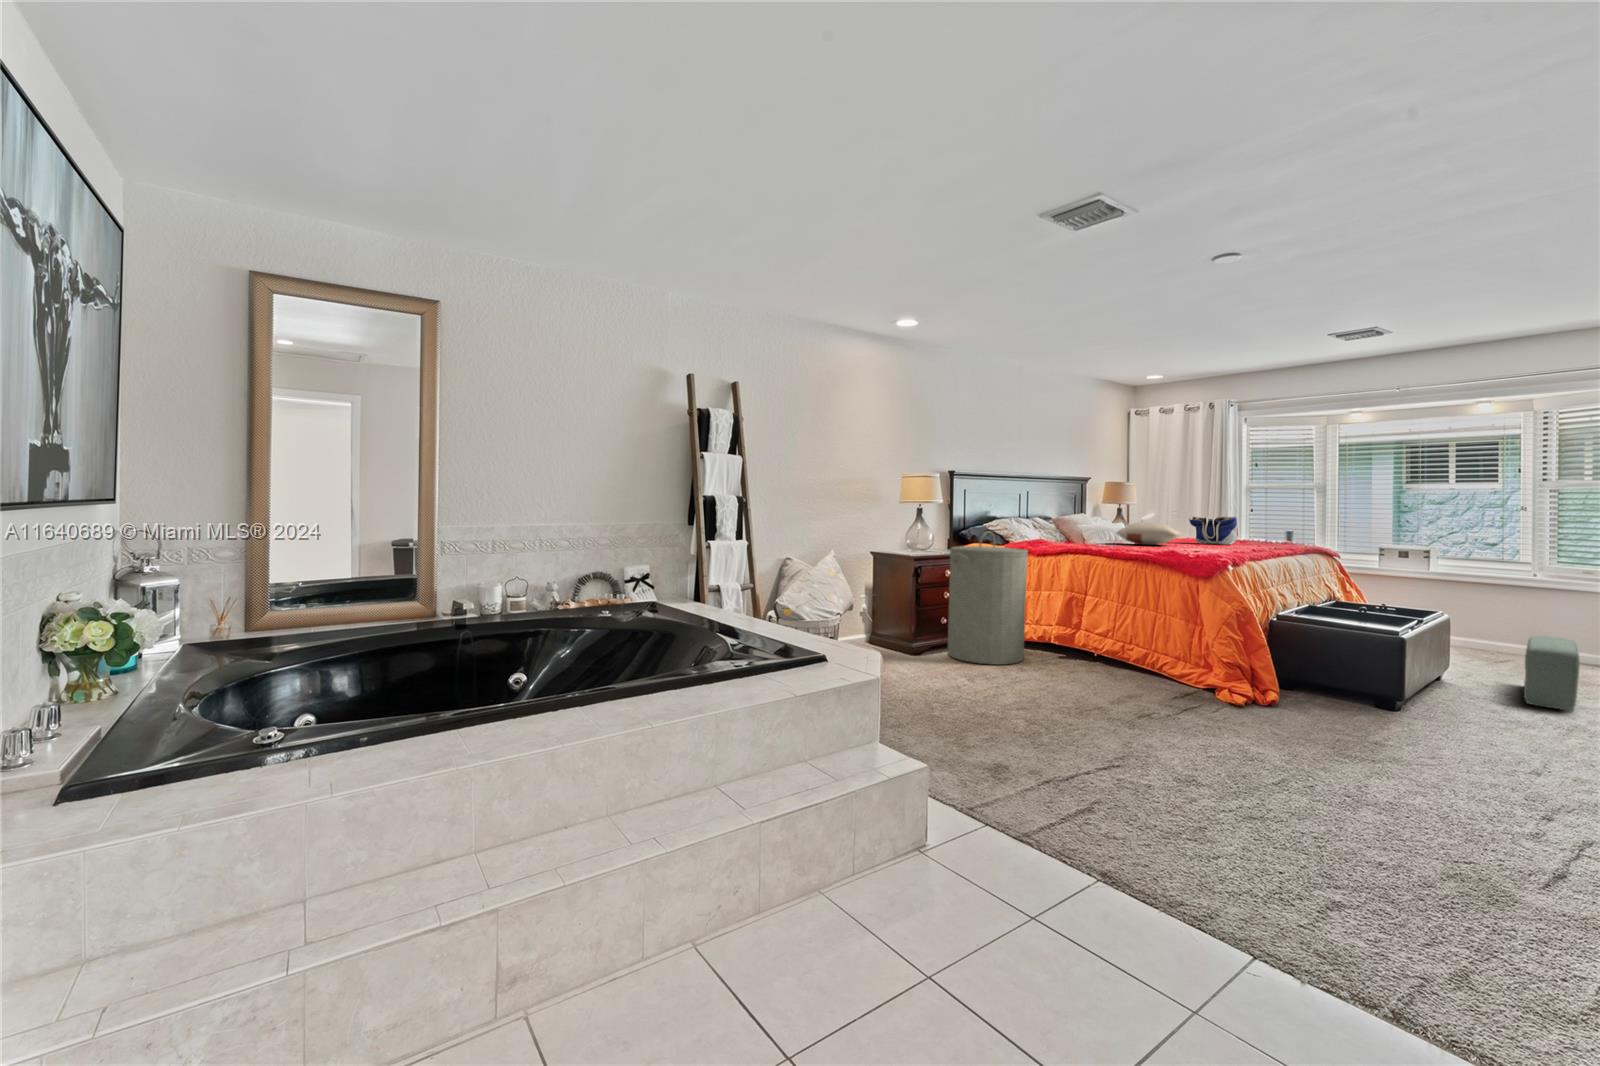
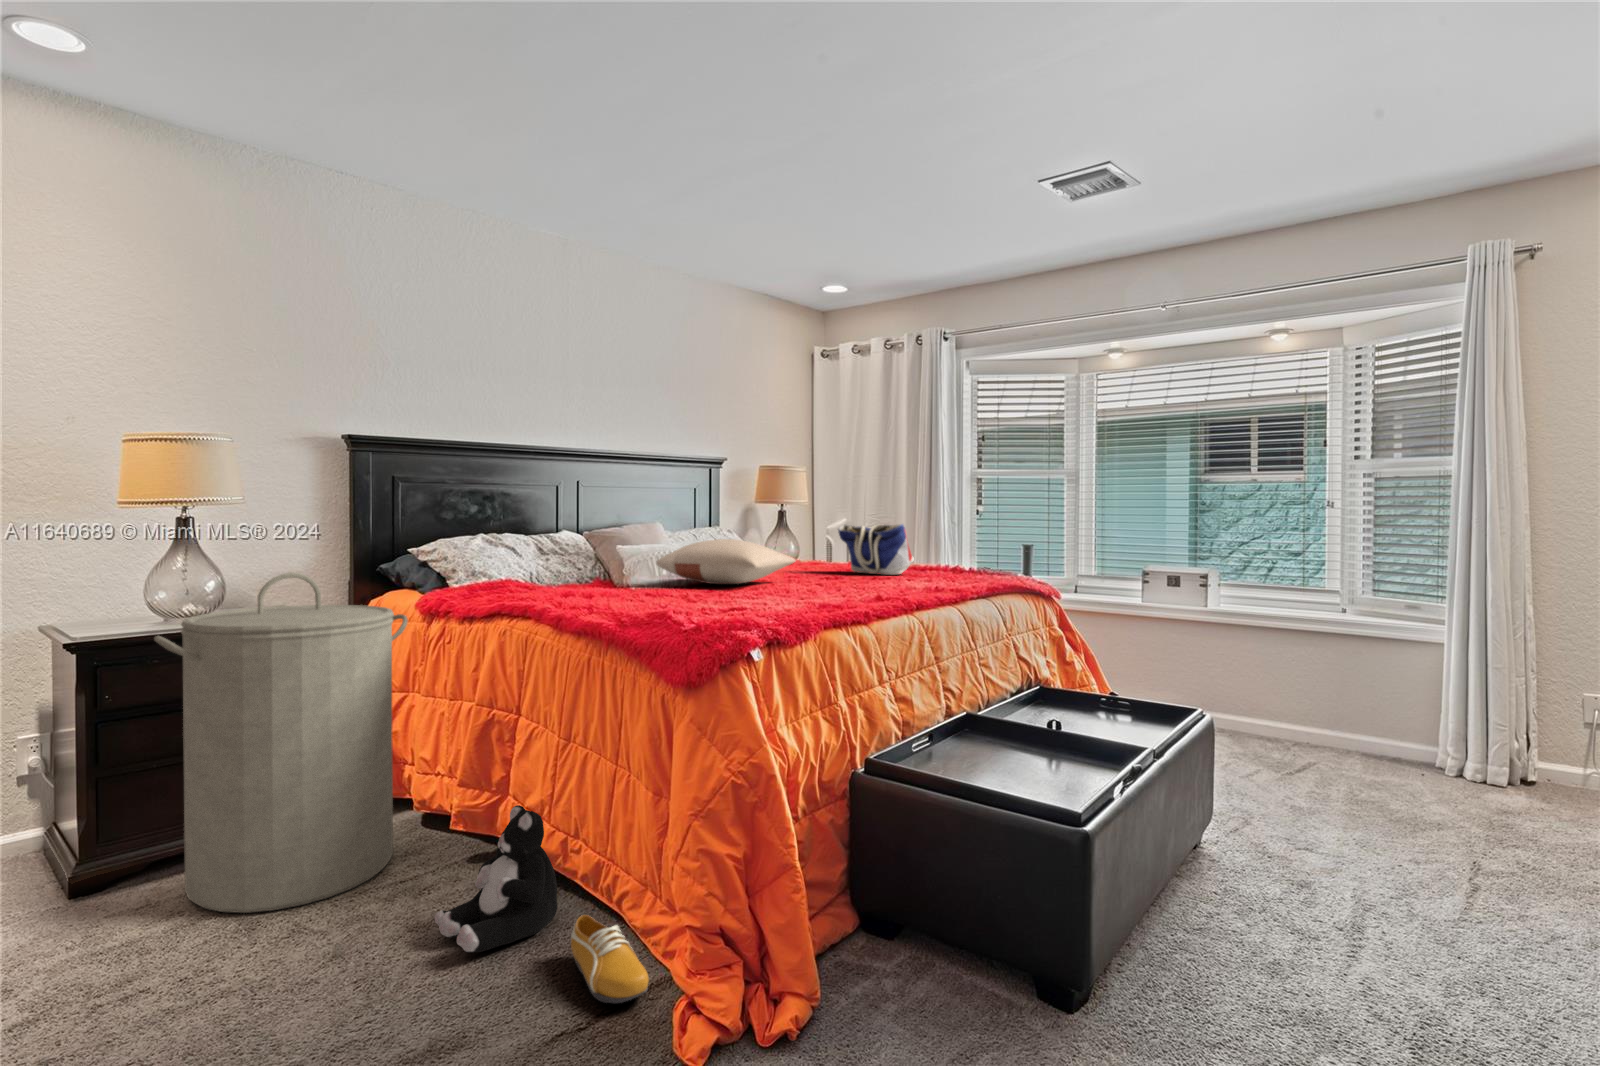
plush toy: none [1082,627,1128,678] -> present [435,805,558,952]
pouf: present [1524,636,1579,710] -> none [1351,752,1448,946]
shoe: none [1149,667,1196,692] -> present [571,915,649,1003]

